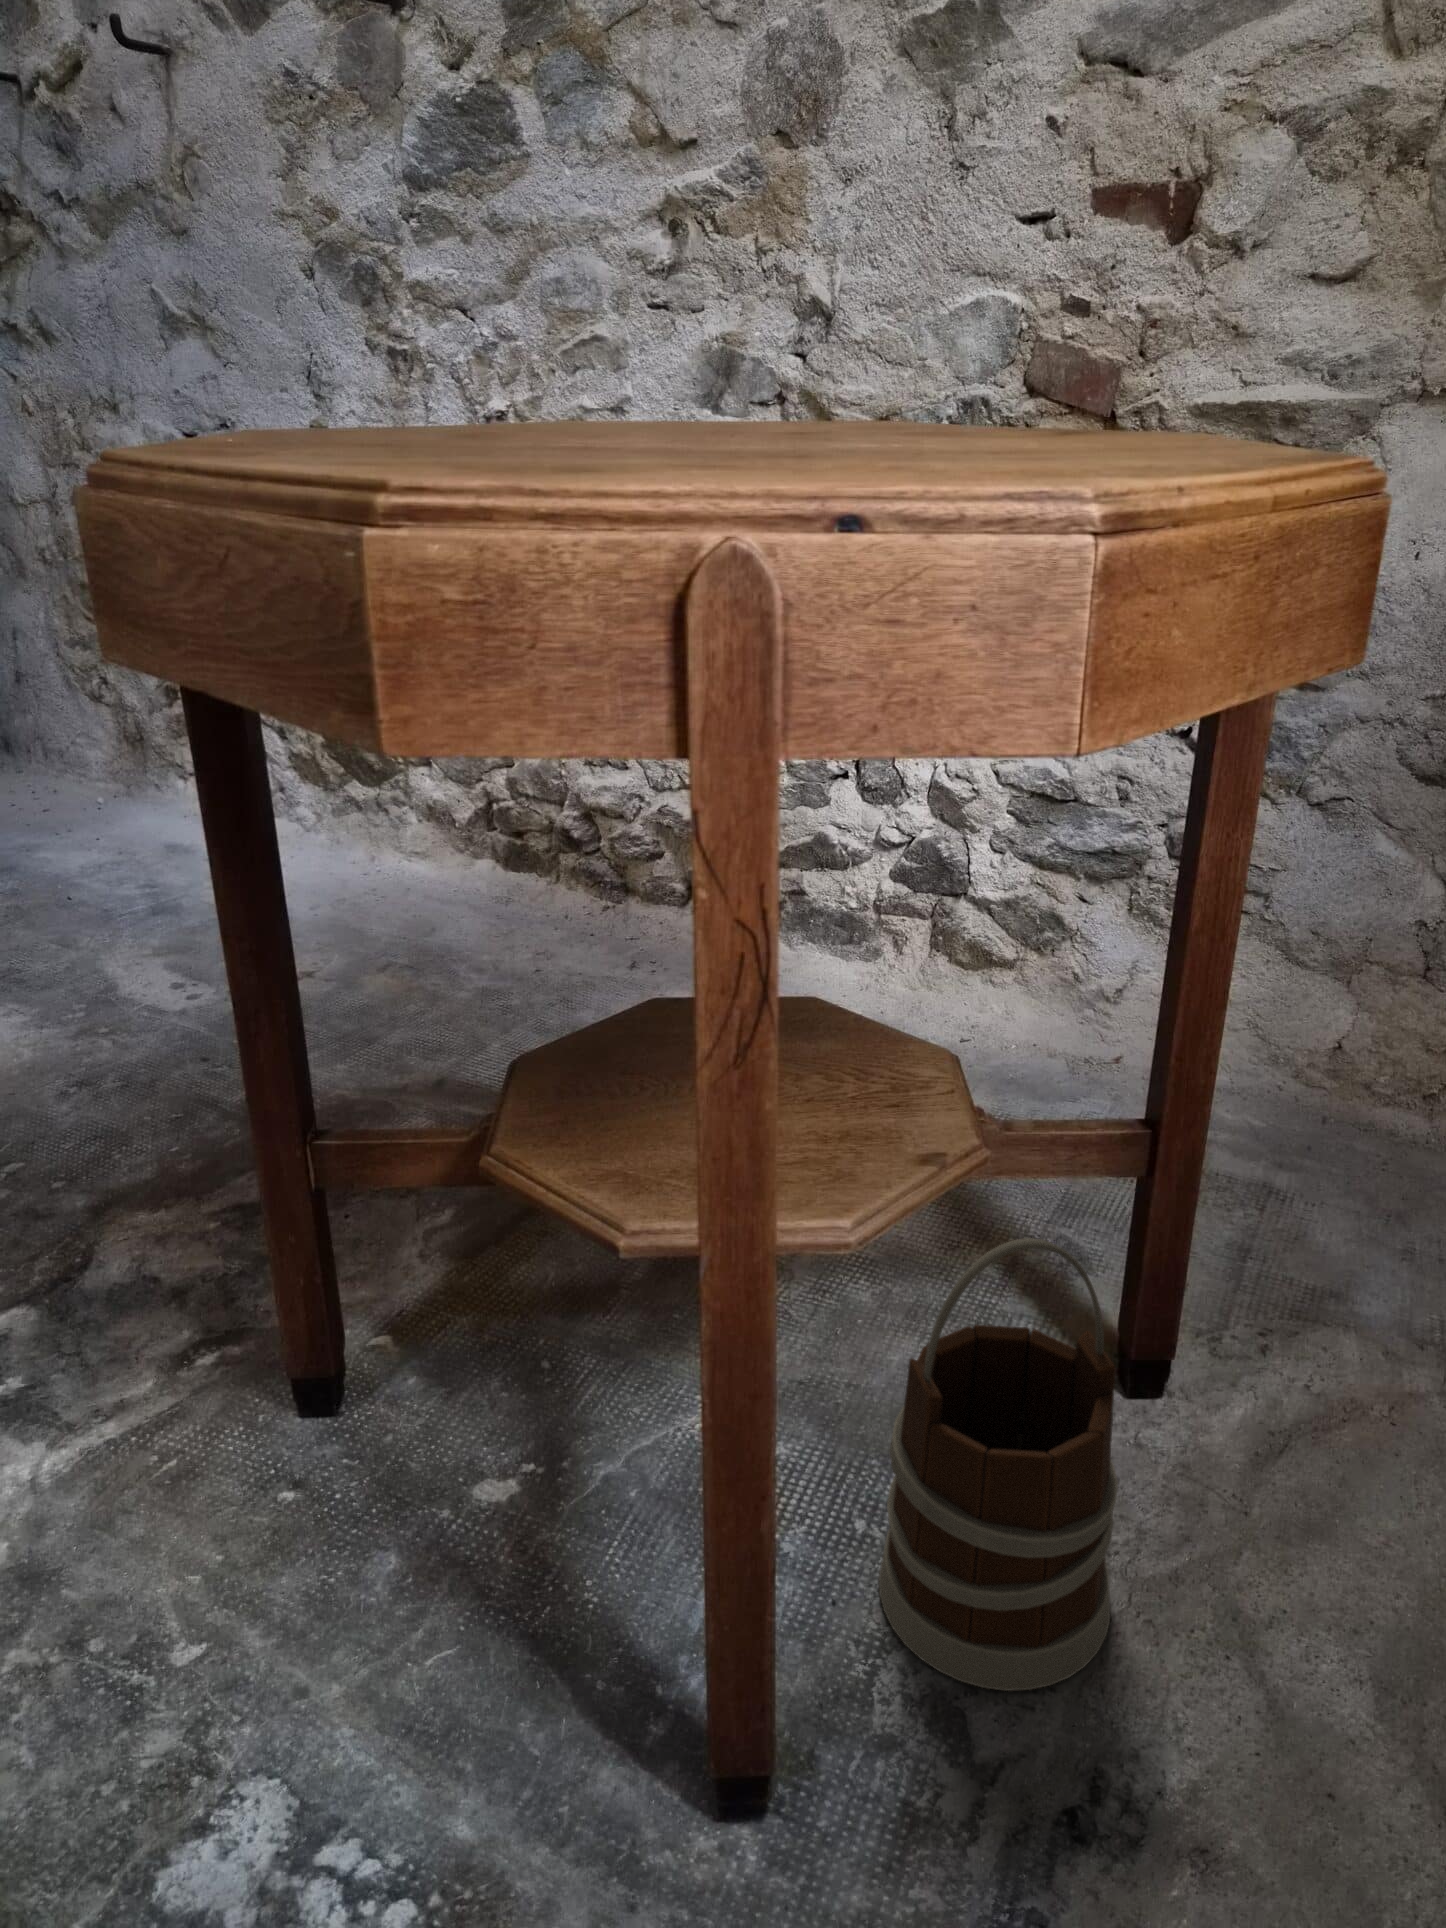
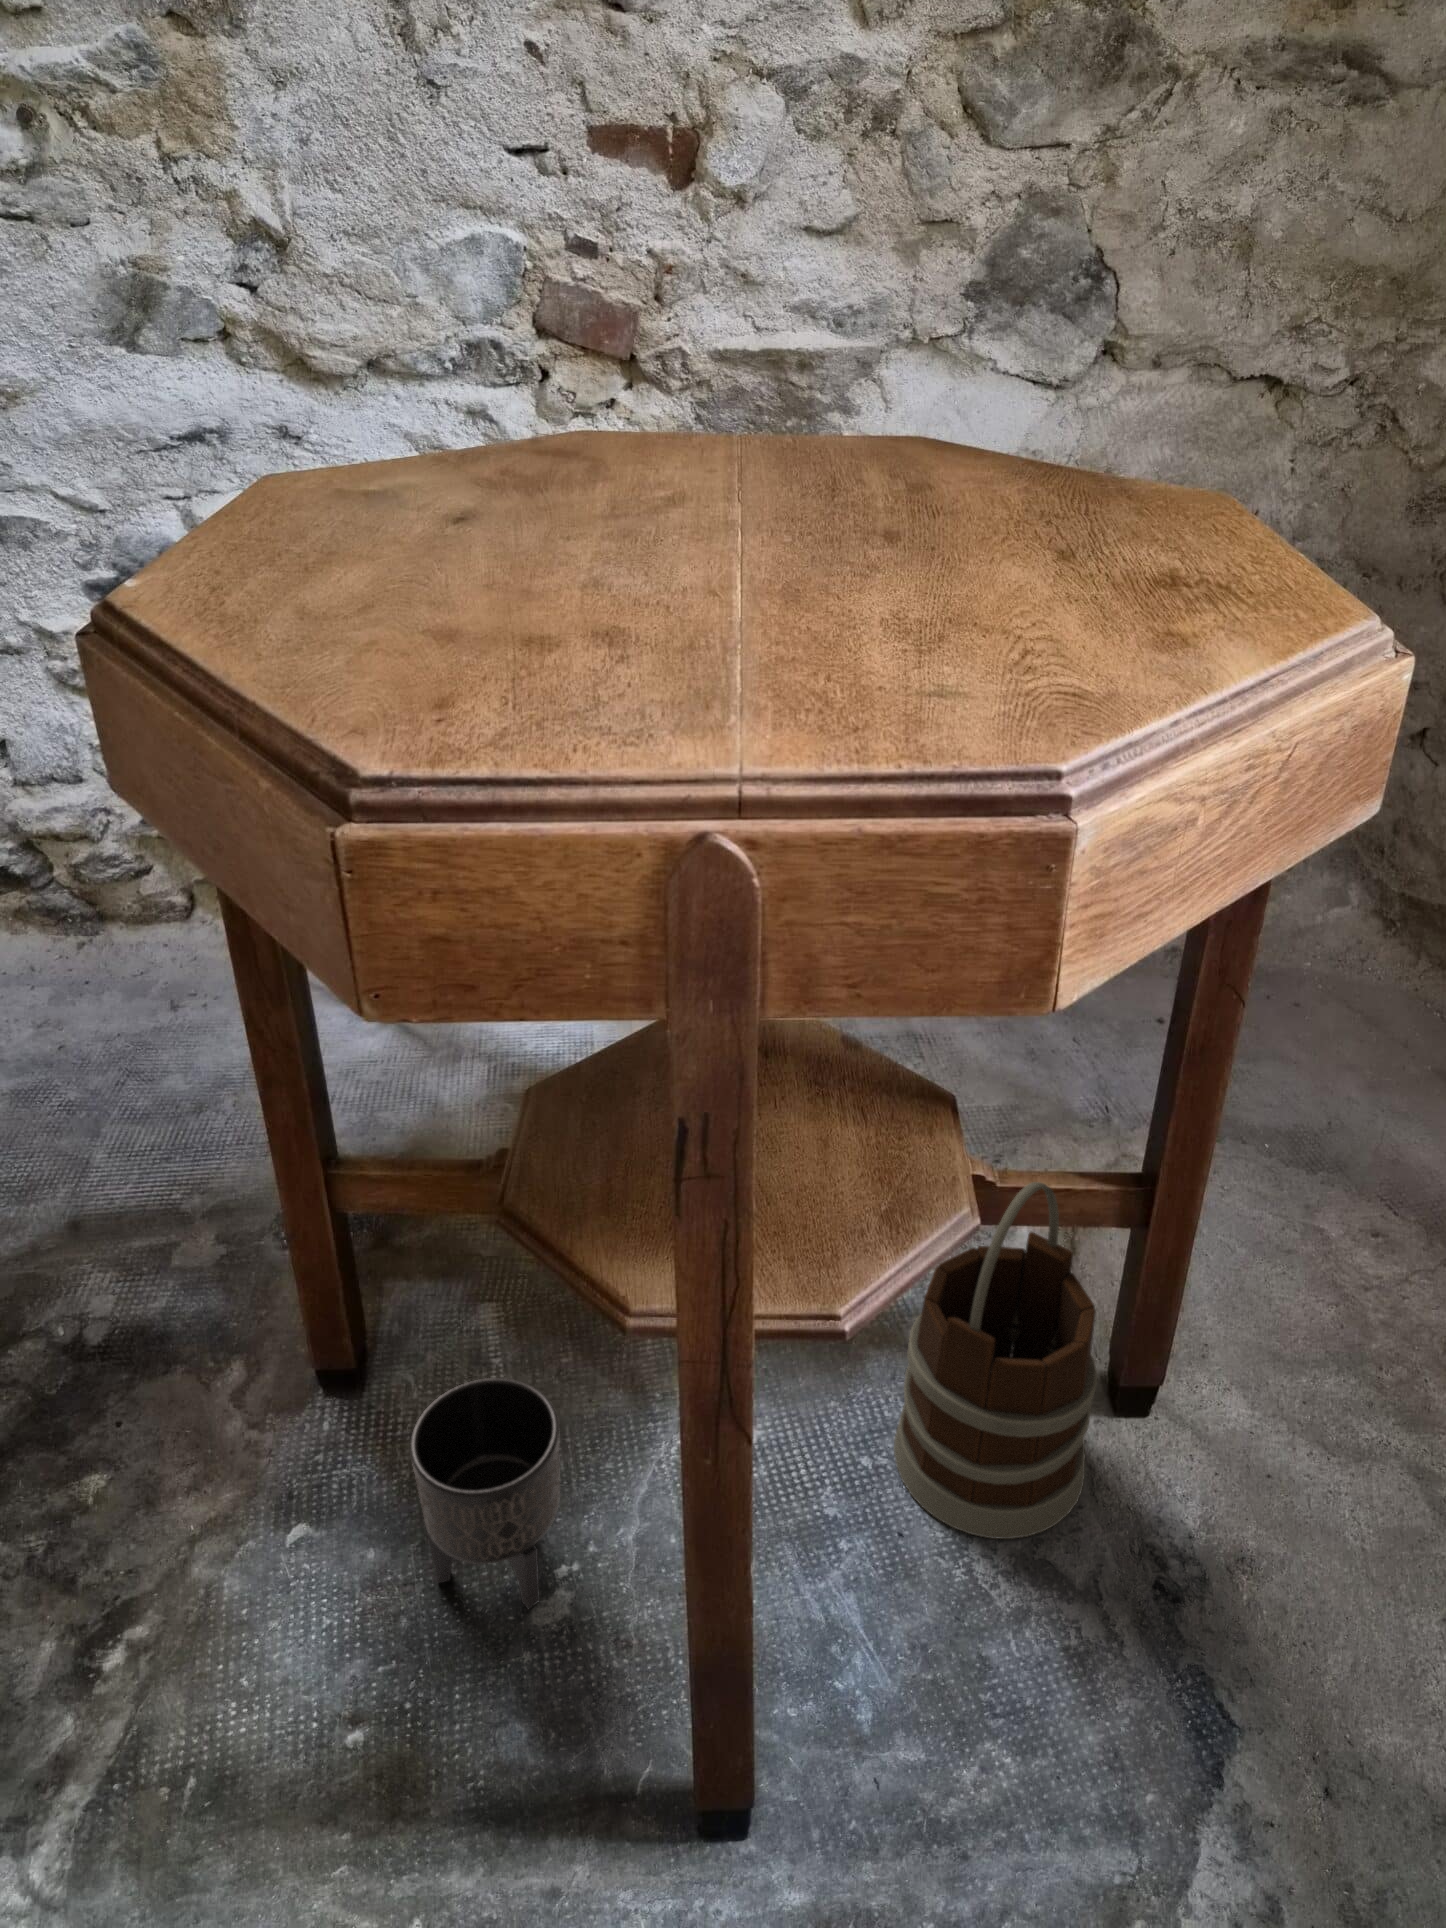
planter: none [409,1240,549,1473] -> present [410,1378,560,1609]

